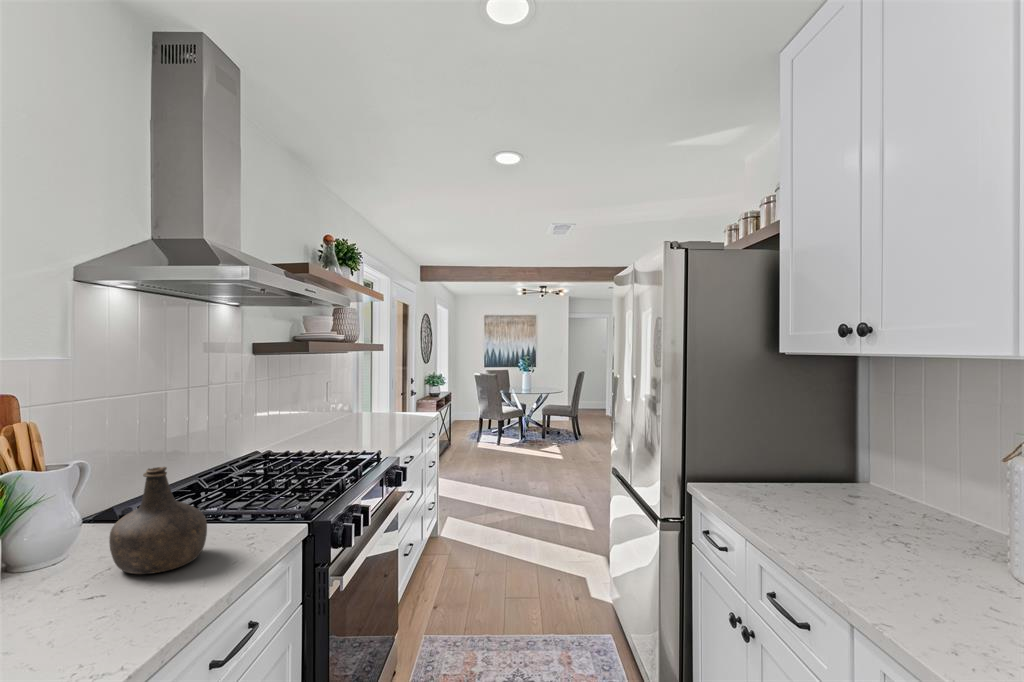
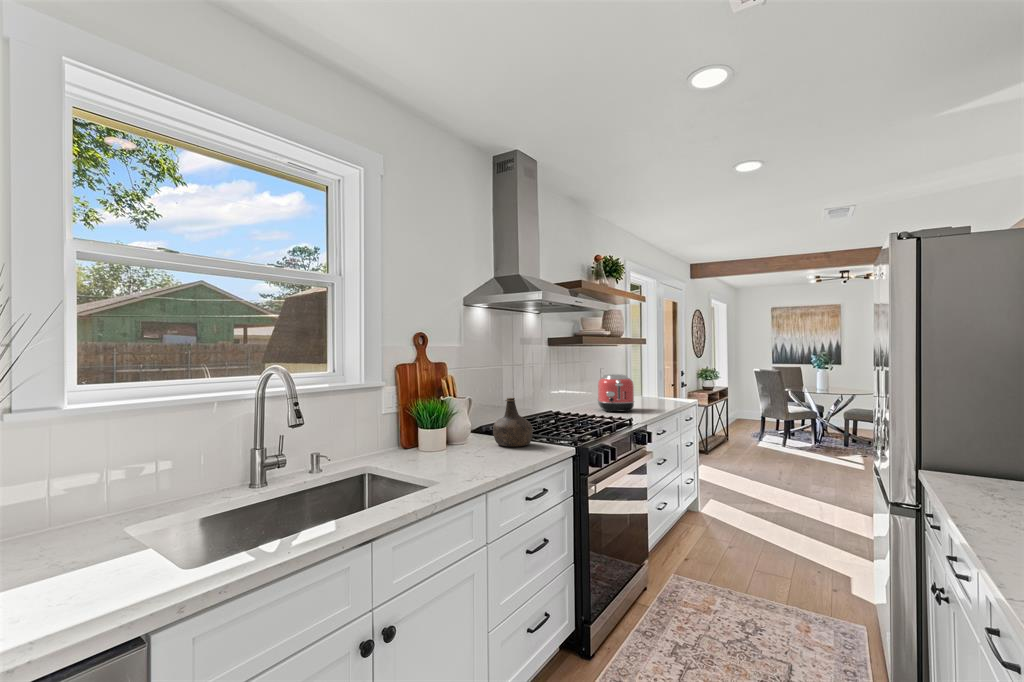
toaster: none [326,391,377,443] -> present [598,374,634,412]

